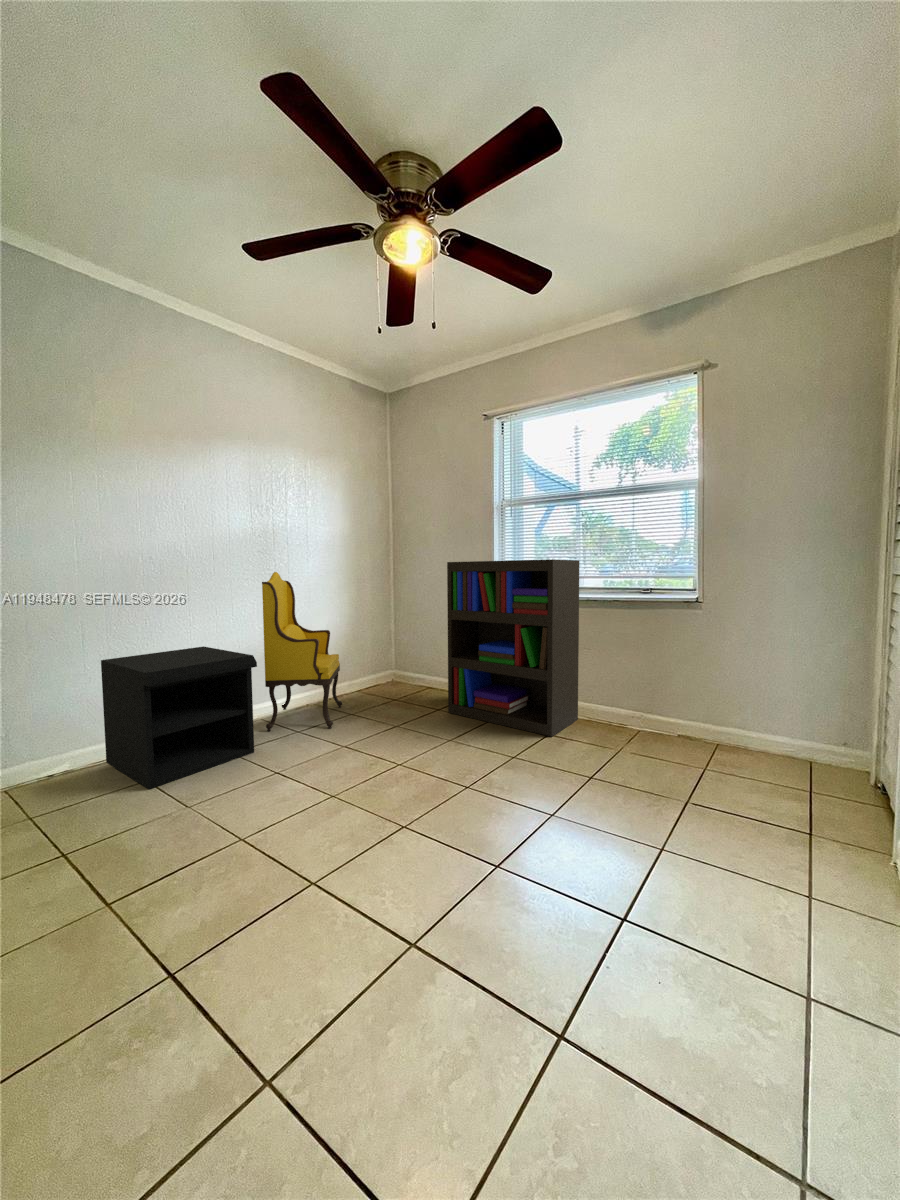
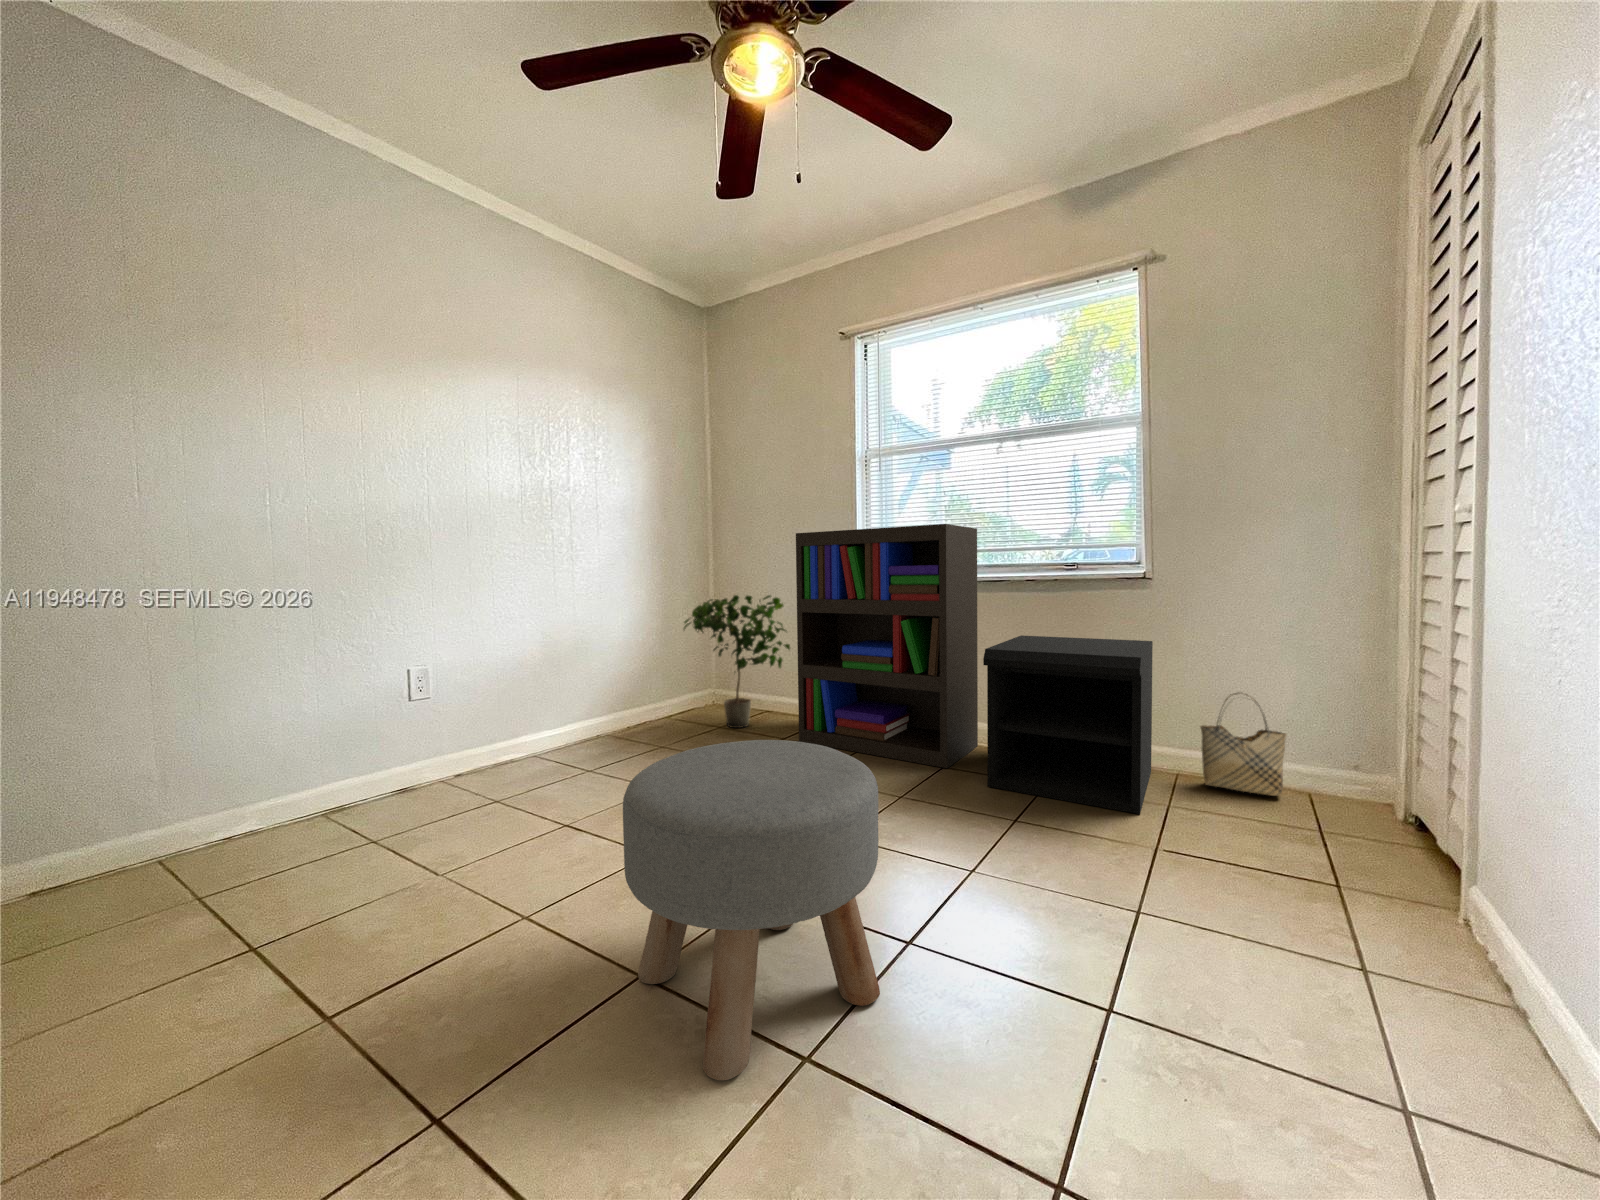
armchair: present [262,572,342,731] -> none [538,547,650,771]
potted plant: none [368,605,446,701] -> present [684,595,790,728]
nightstand: present [101,646,257,789] -> present [983,635,1153,814]
woven basket: none [737,688,801,766] -> present [1200,693,1286,796]
ottoman: none [298,724,473,958] -> present [623,740,880,1080]

